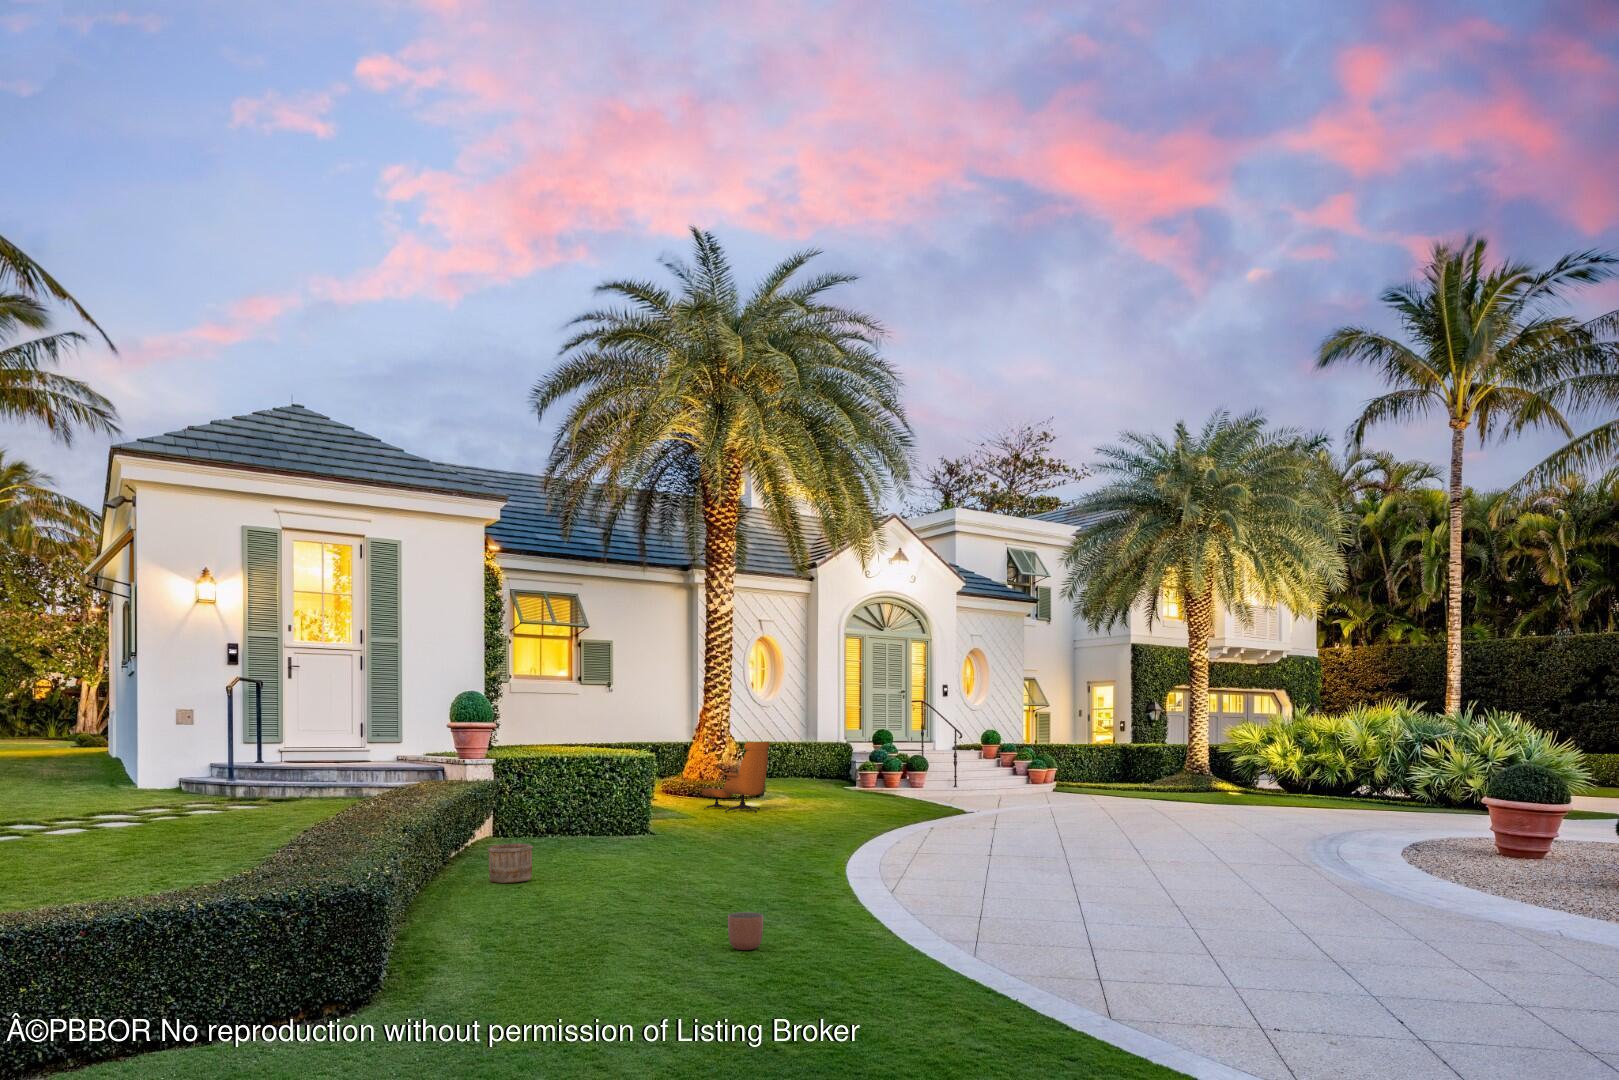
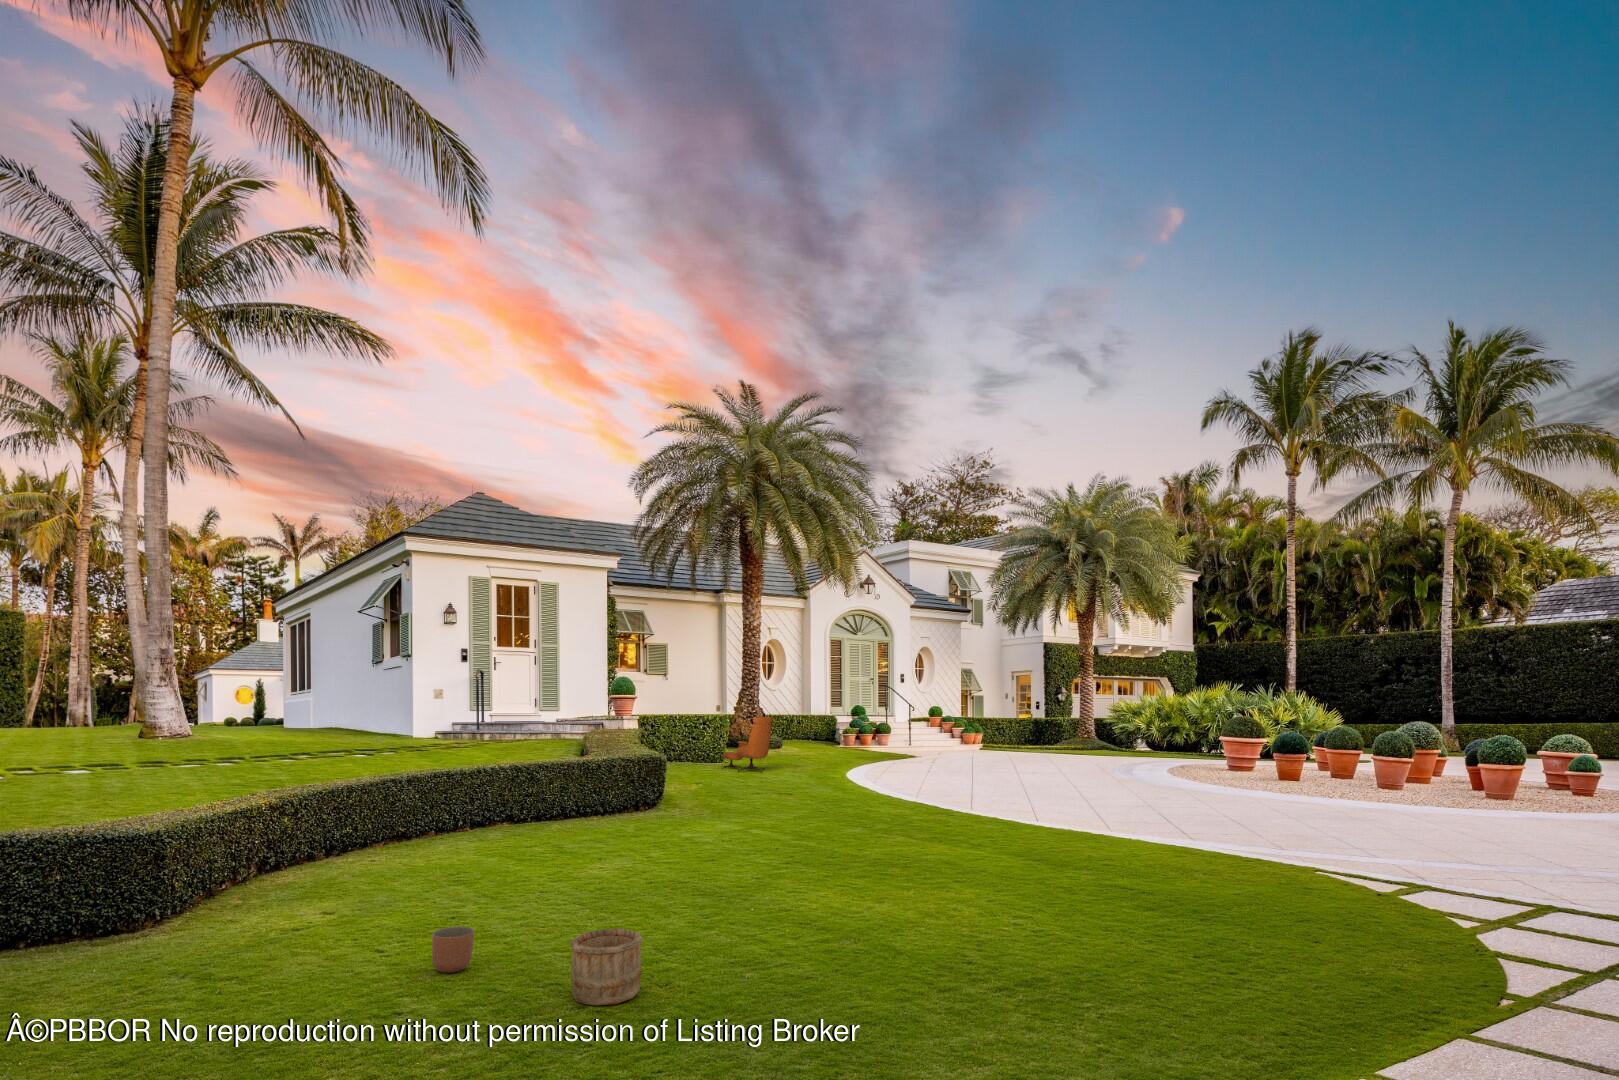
wooden bucket: present [488,843,533,883] -> present [570,928,643,1005]
planter: present [728,912,763,950] -> present [432,927,474,973]

